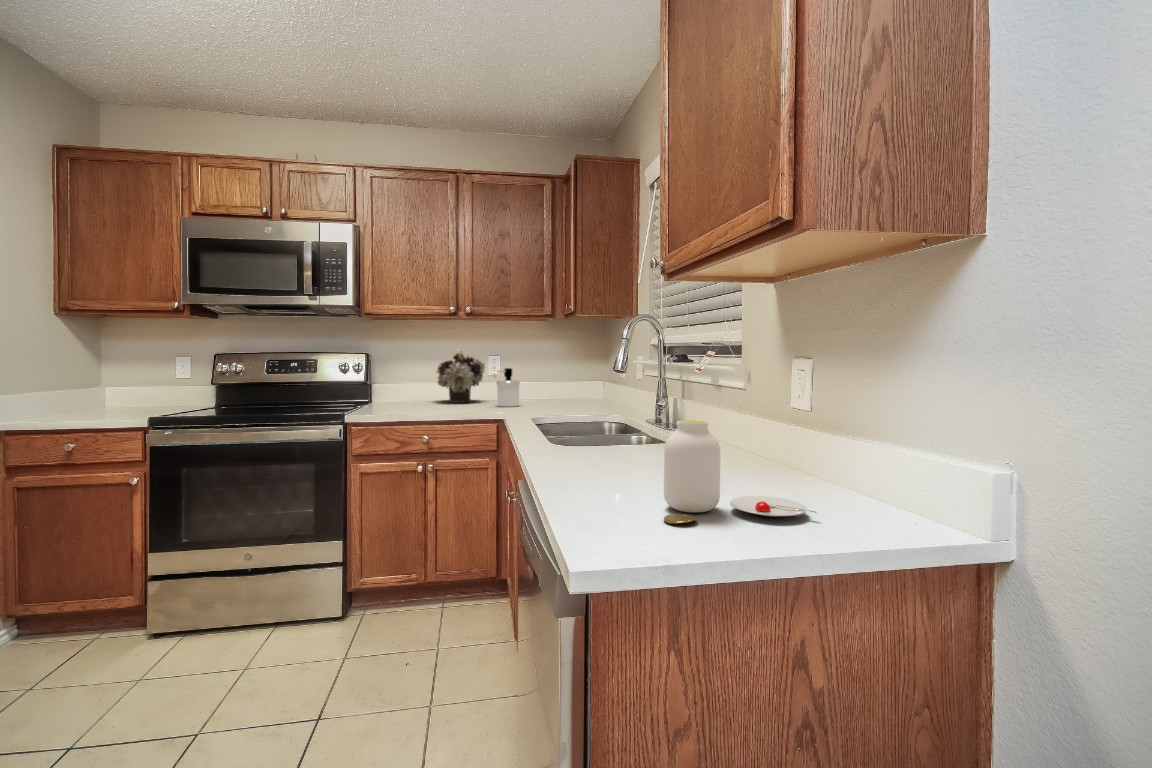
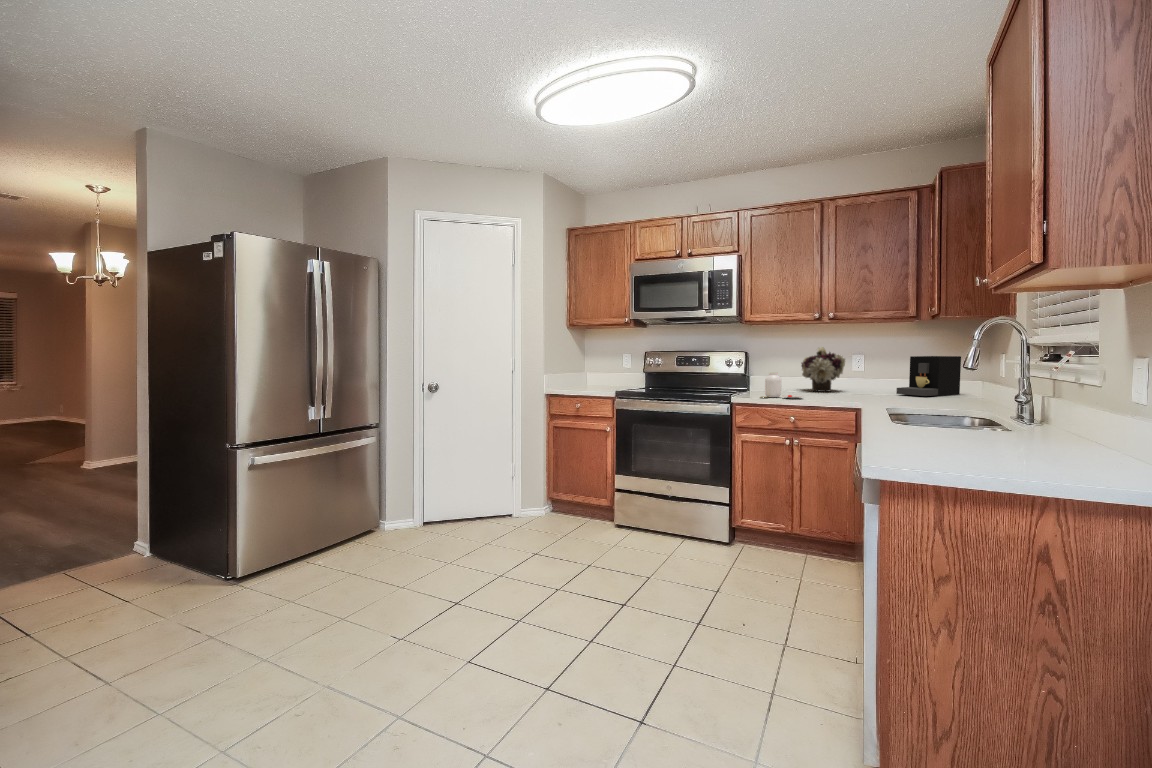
coffee maker: none [538,361,593,403] -> present [896,356,961,396]
soap dispenser: present [494,368,520,407] -> none [853,363,878,397]
jar: present [664,420,817,523] -> present [765,373,803,399]

